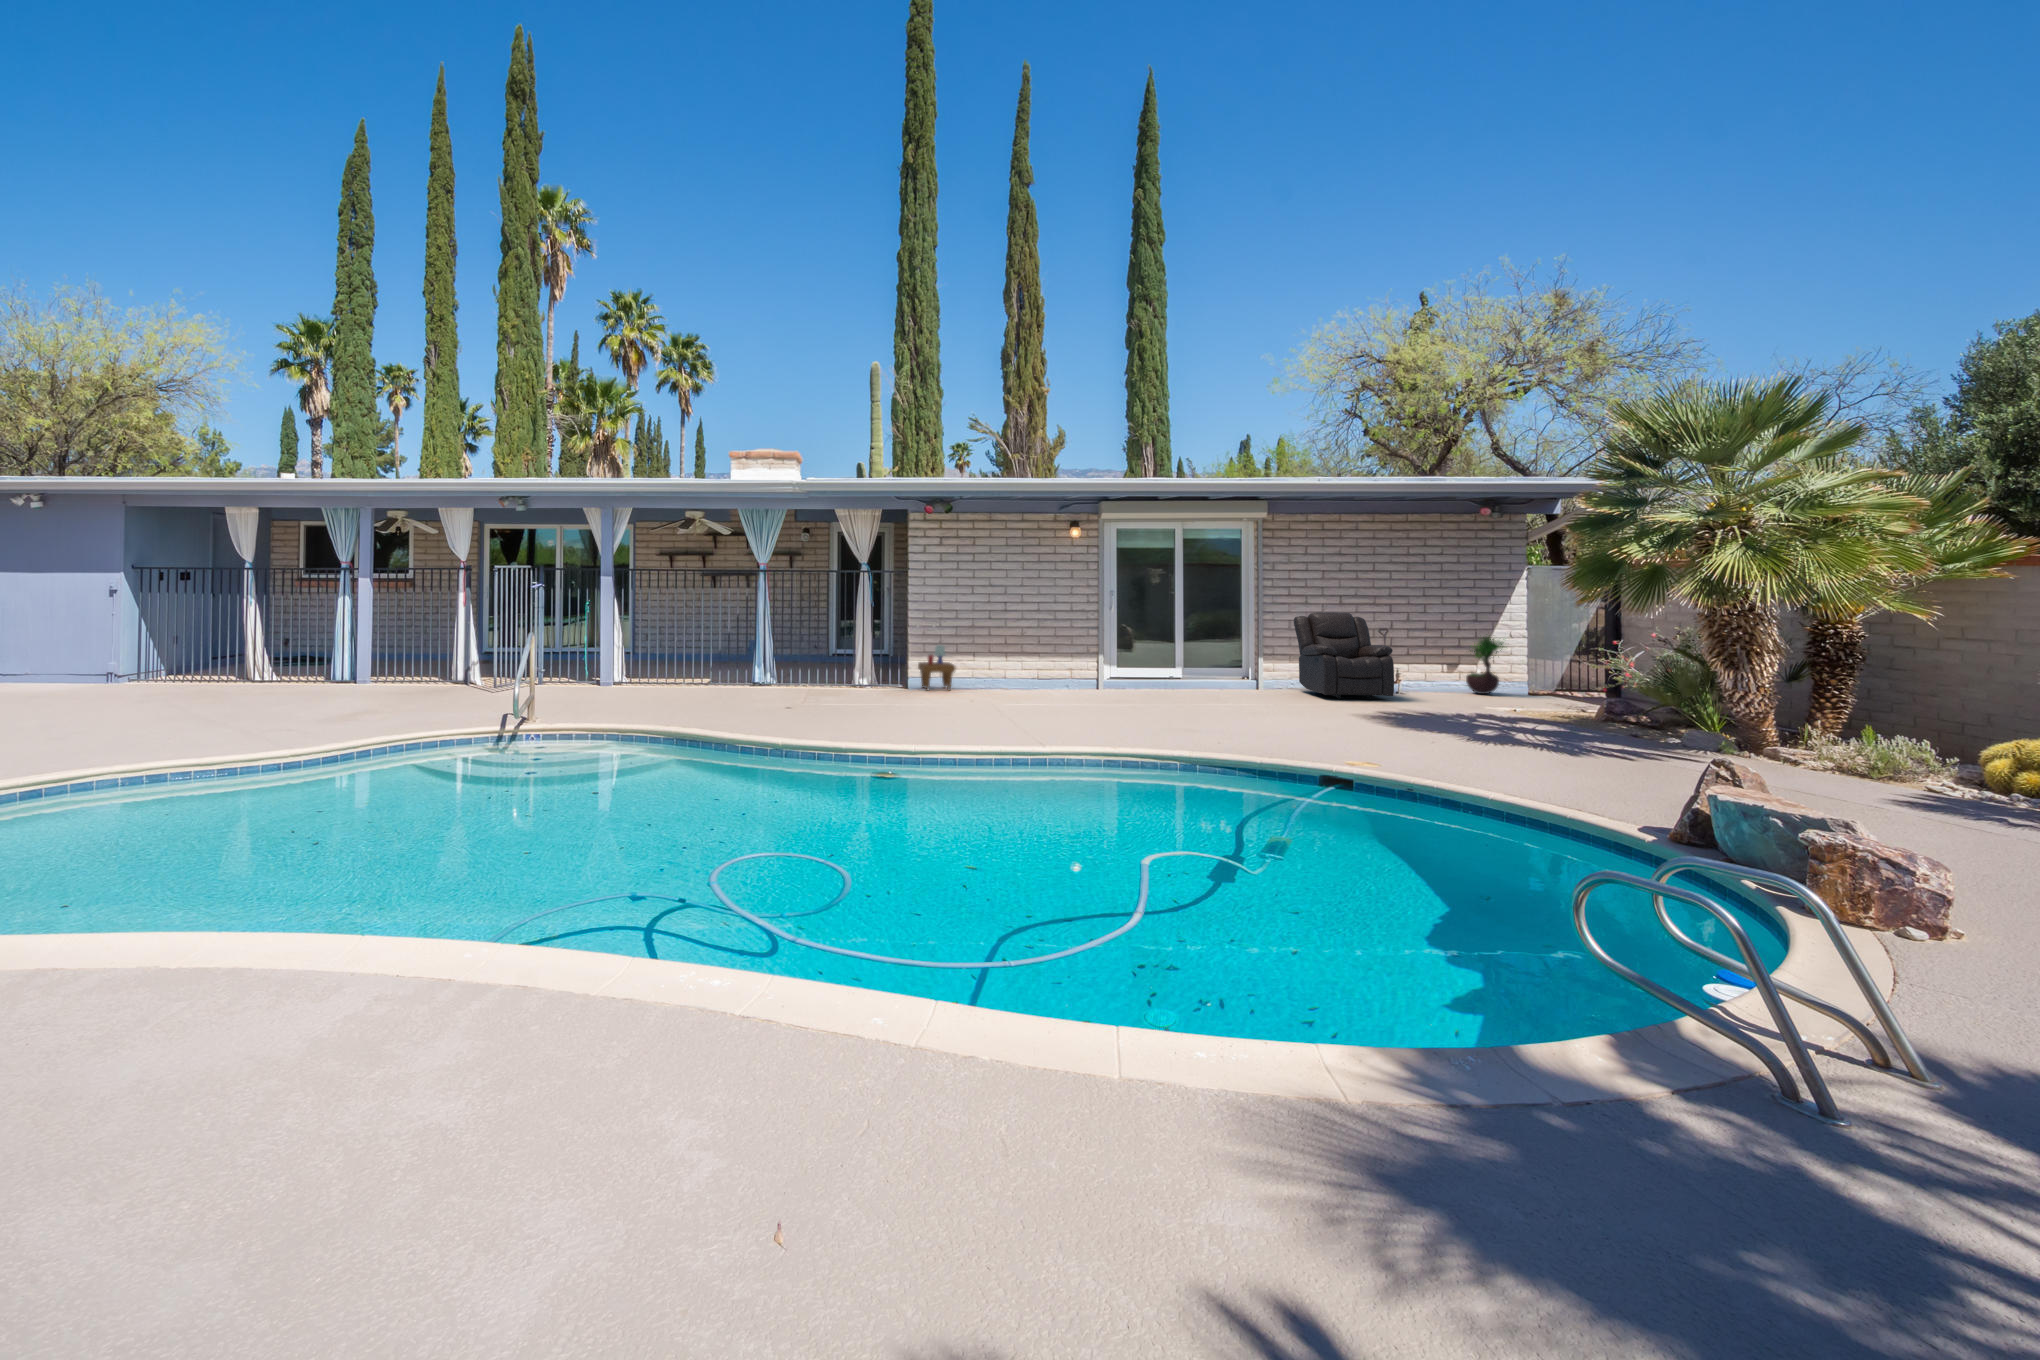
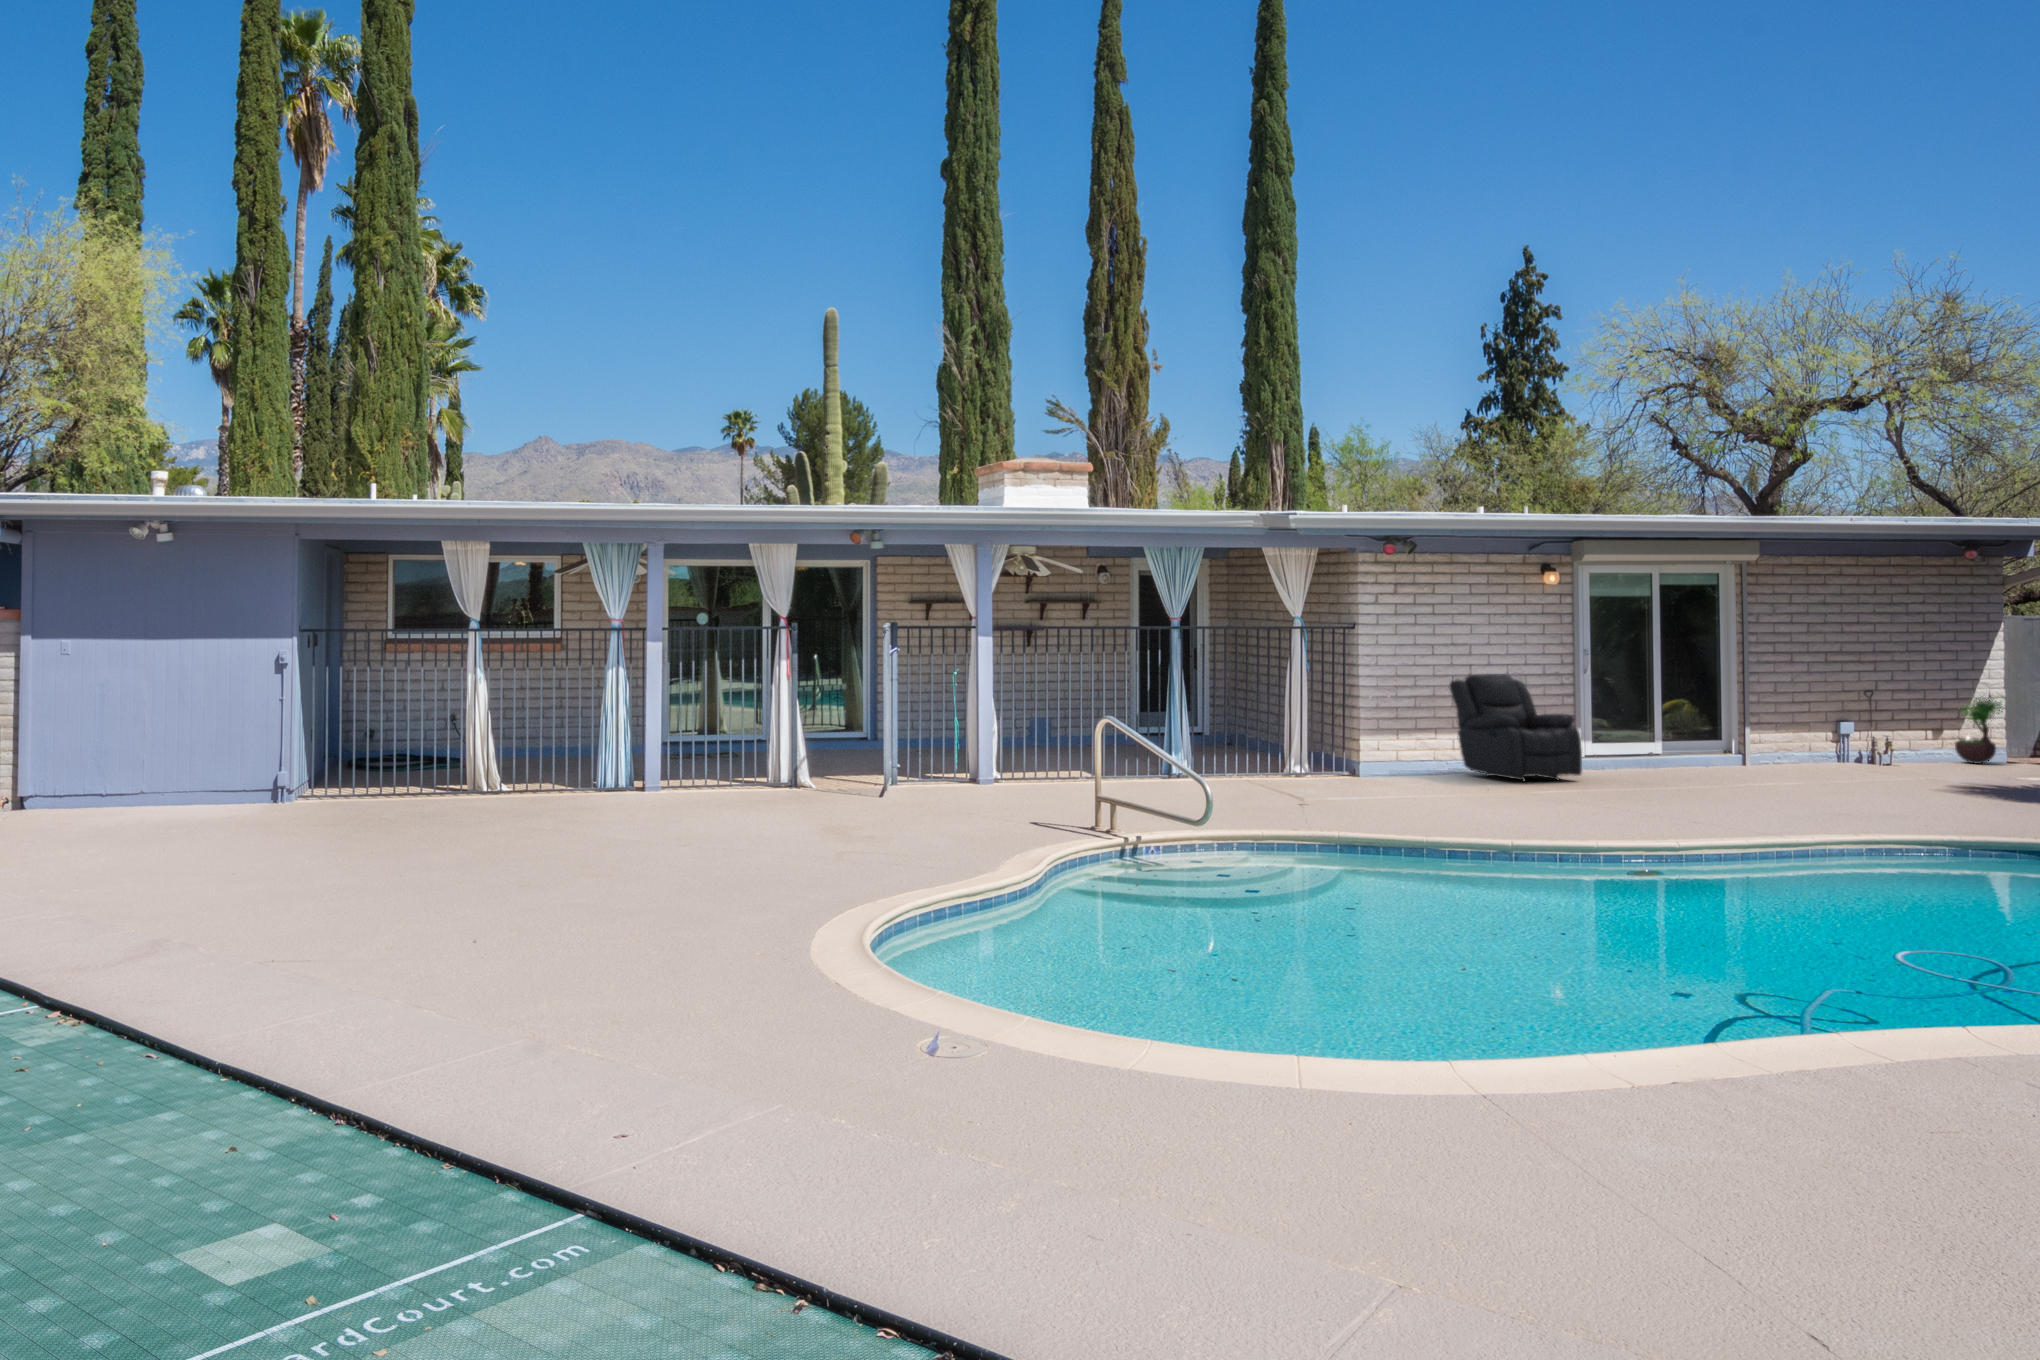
chair: present [1294,612,1394,699] -> present [1450,674,1582,781]
side table: present [918,645,955,690] -> none [1380,720,1443,779]

